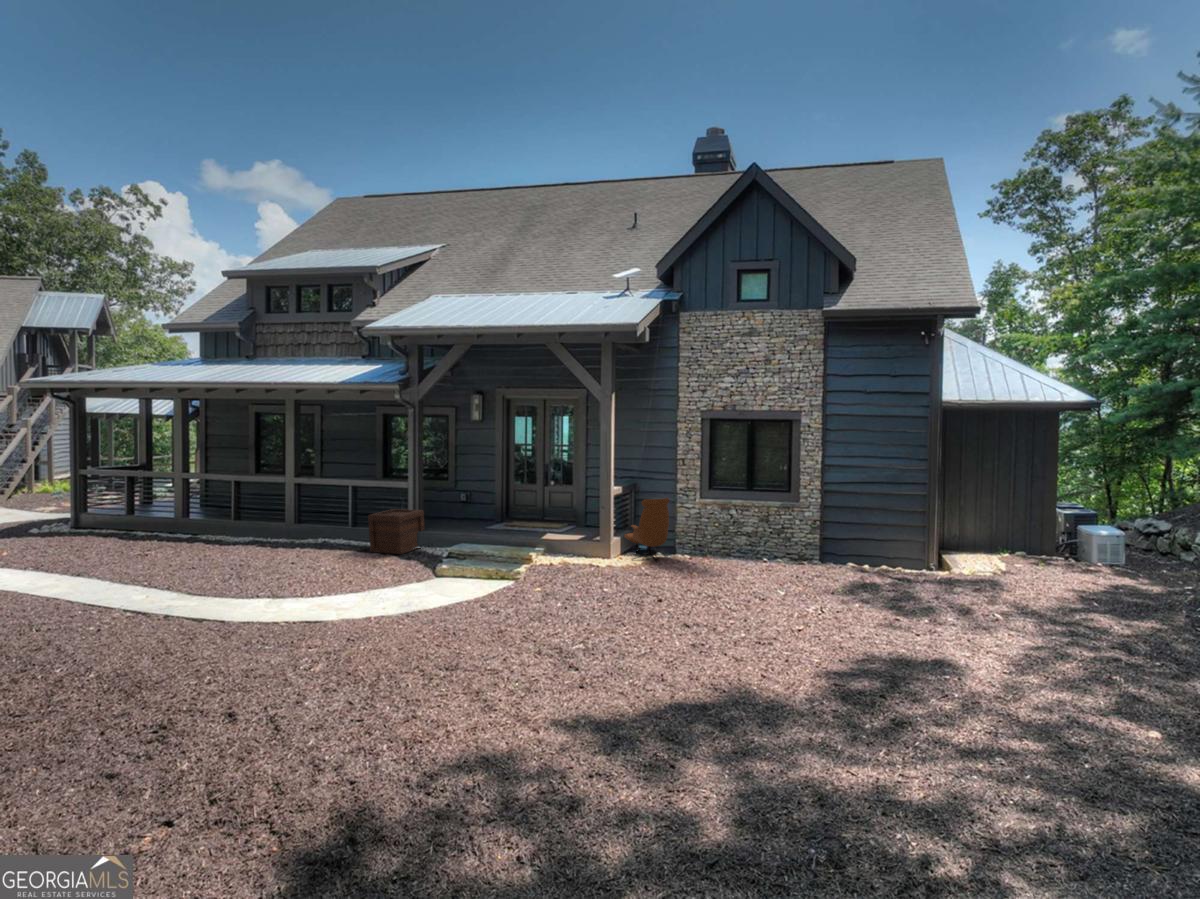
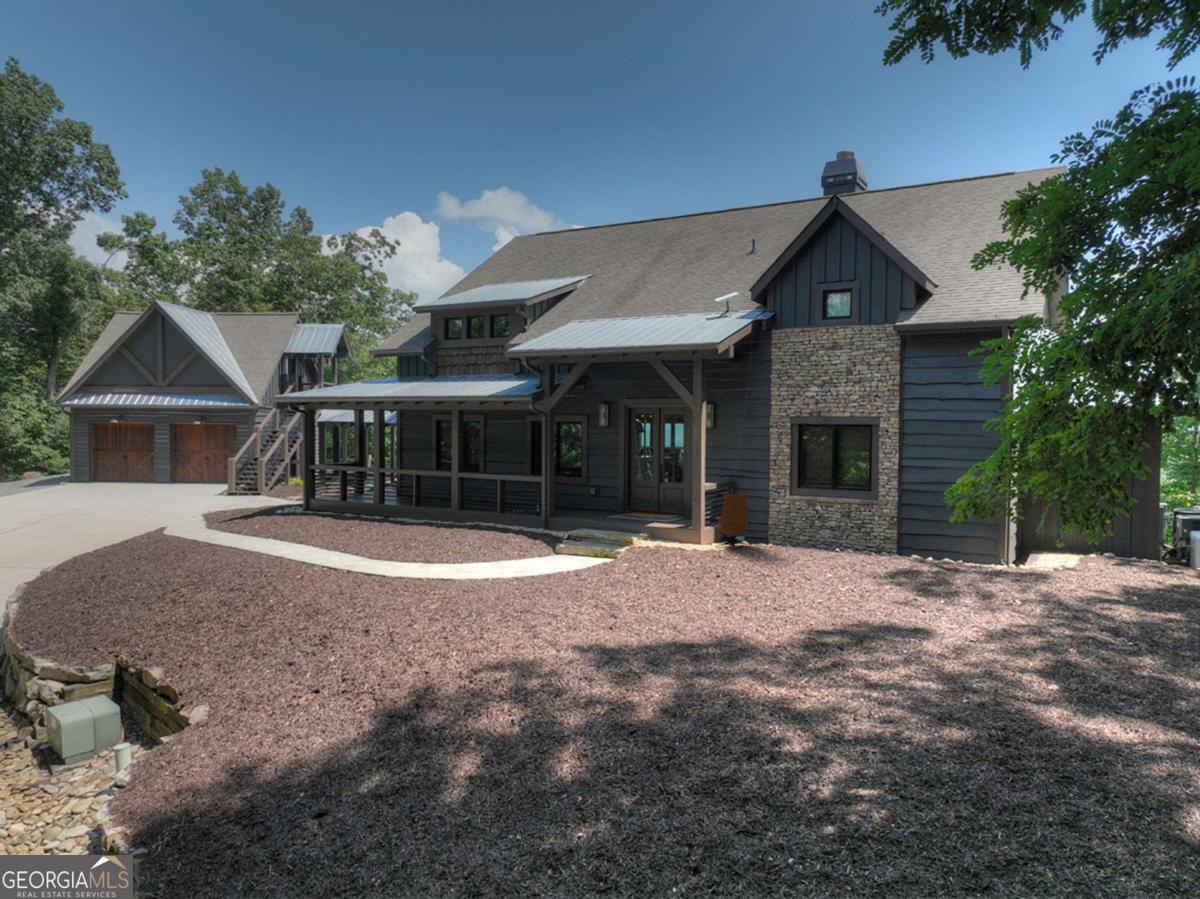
wooden crate: present [368,509,425,554] -> none [508,498,553,535]

